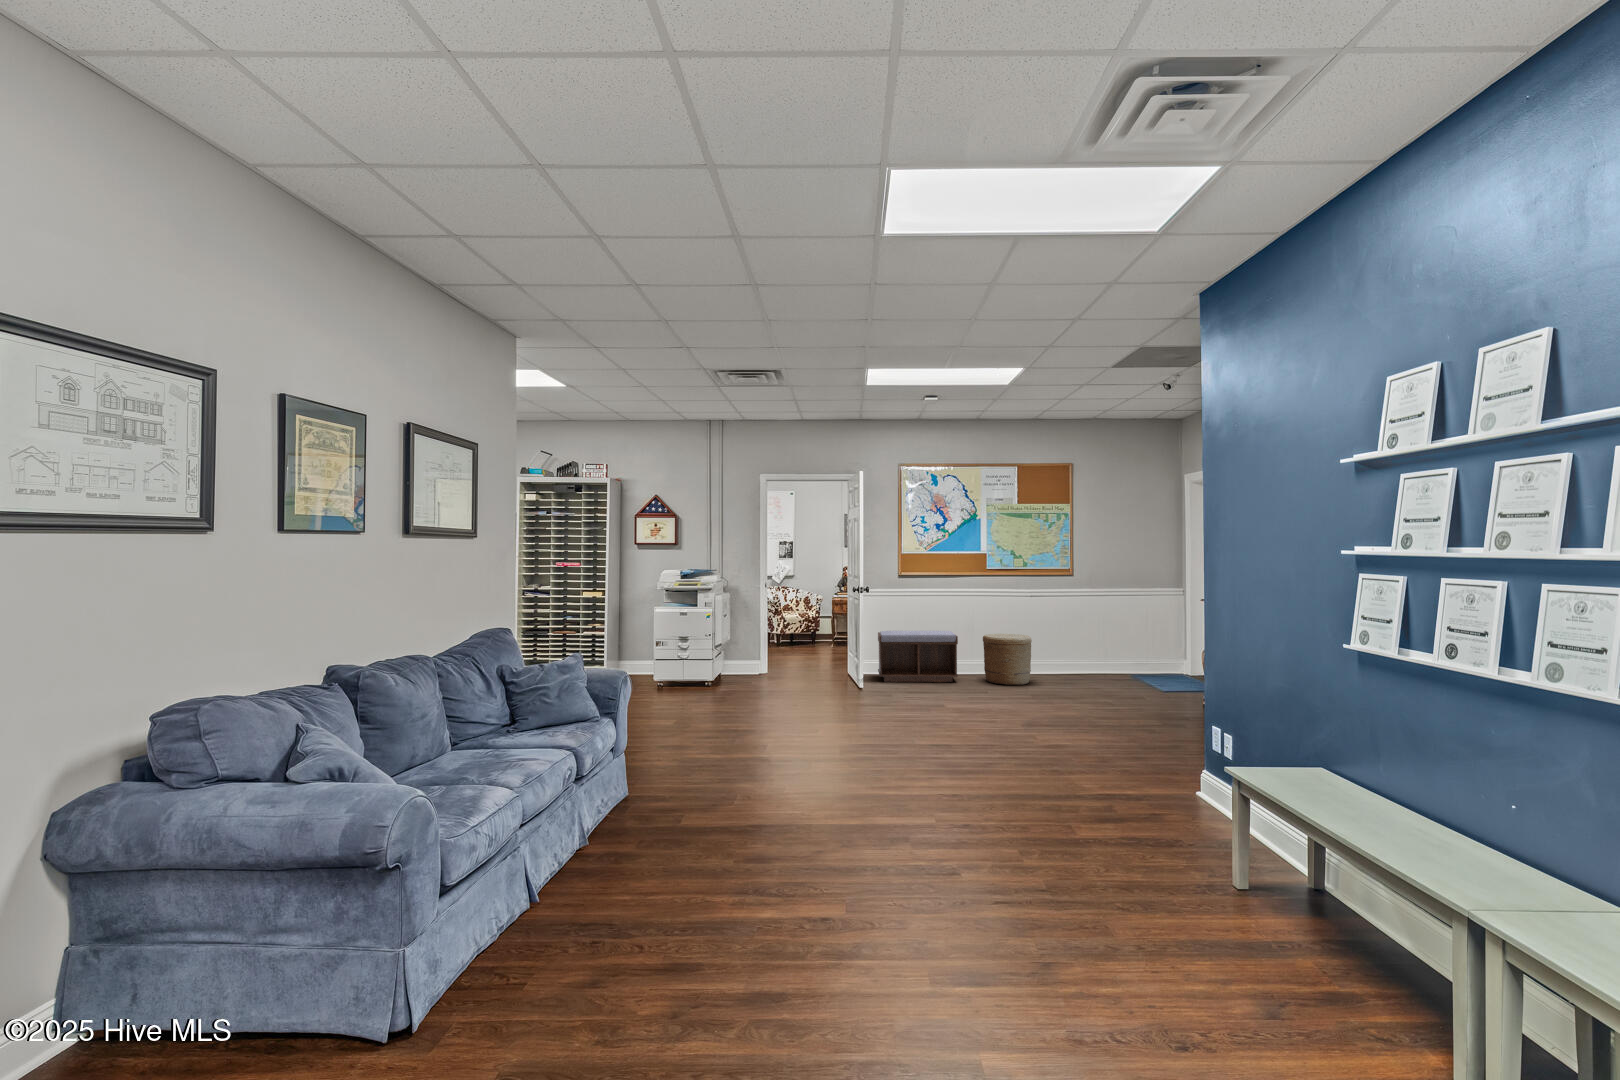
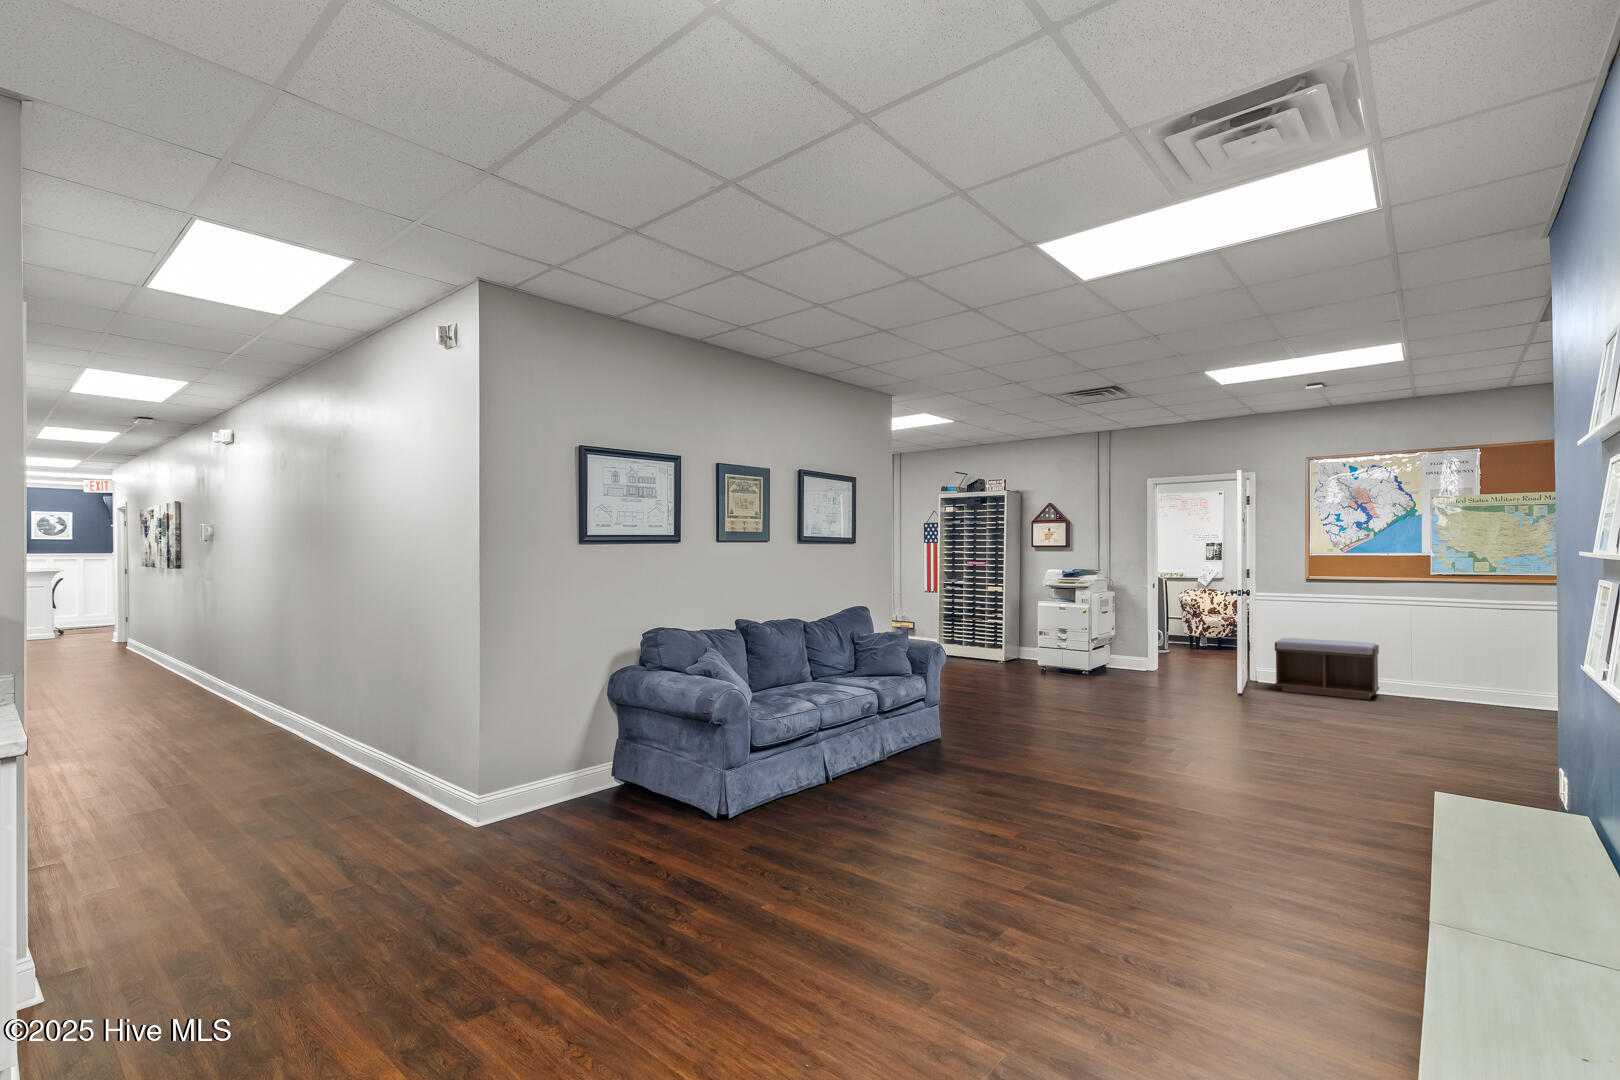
woven basket: present [983,634,1032,685] -> none [1414,650,1486,712]

